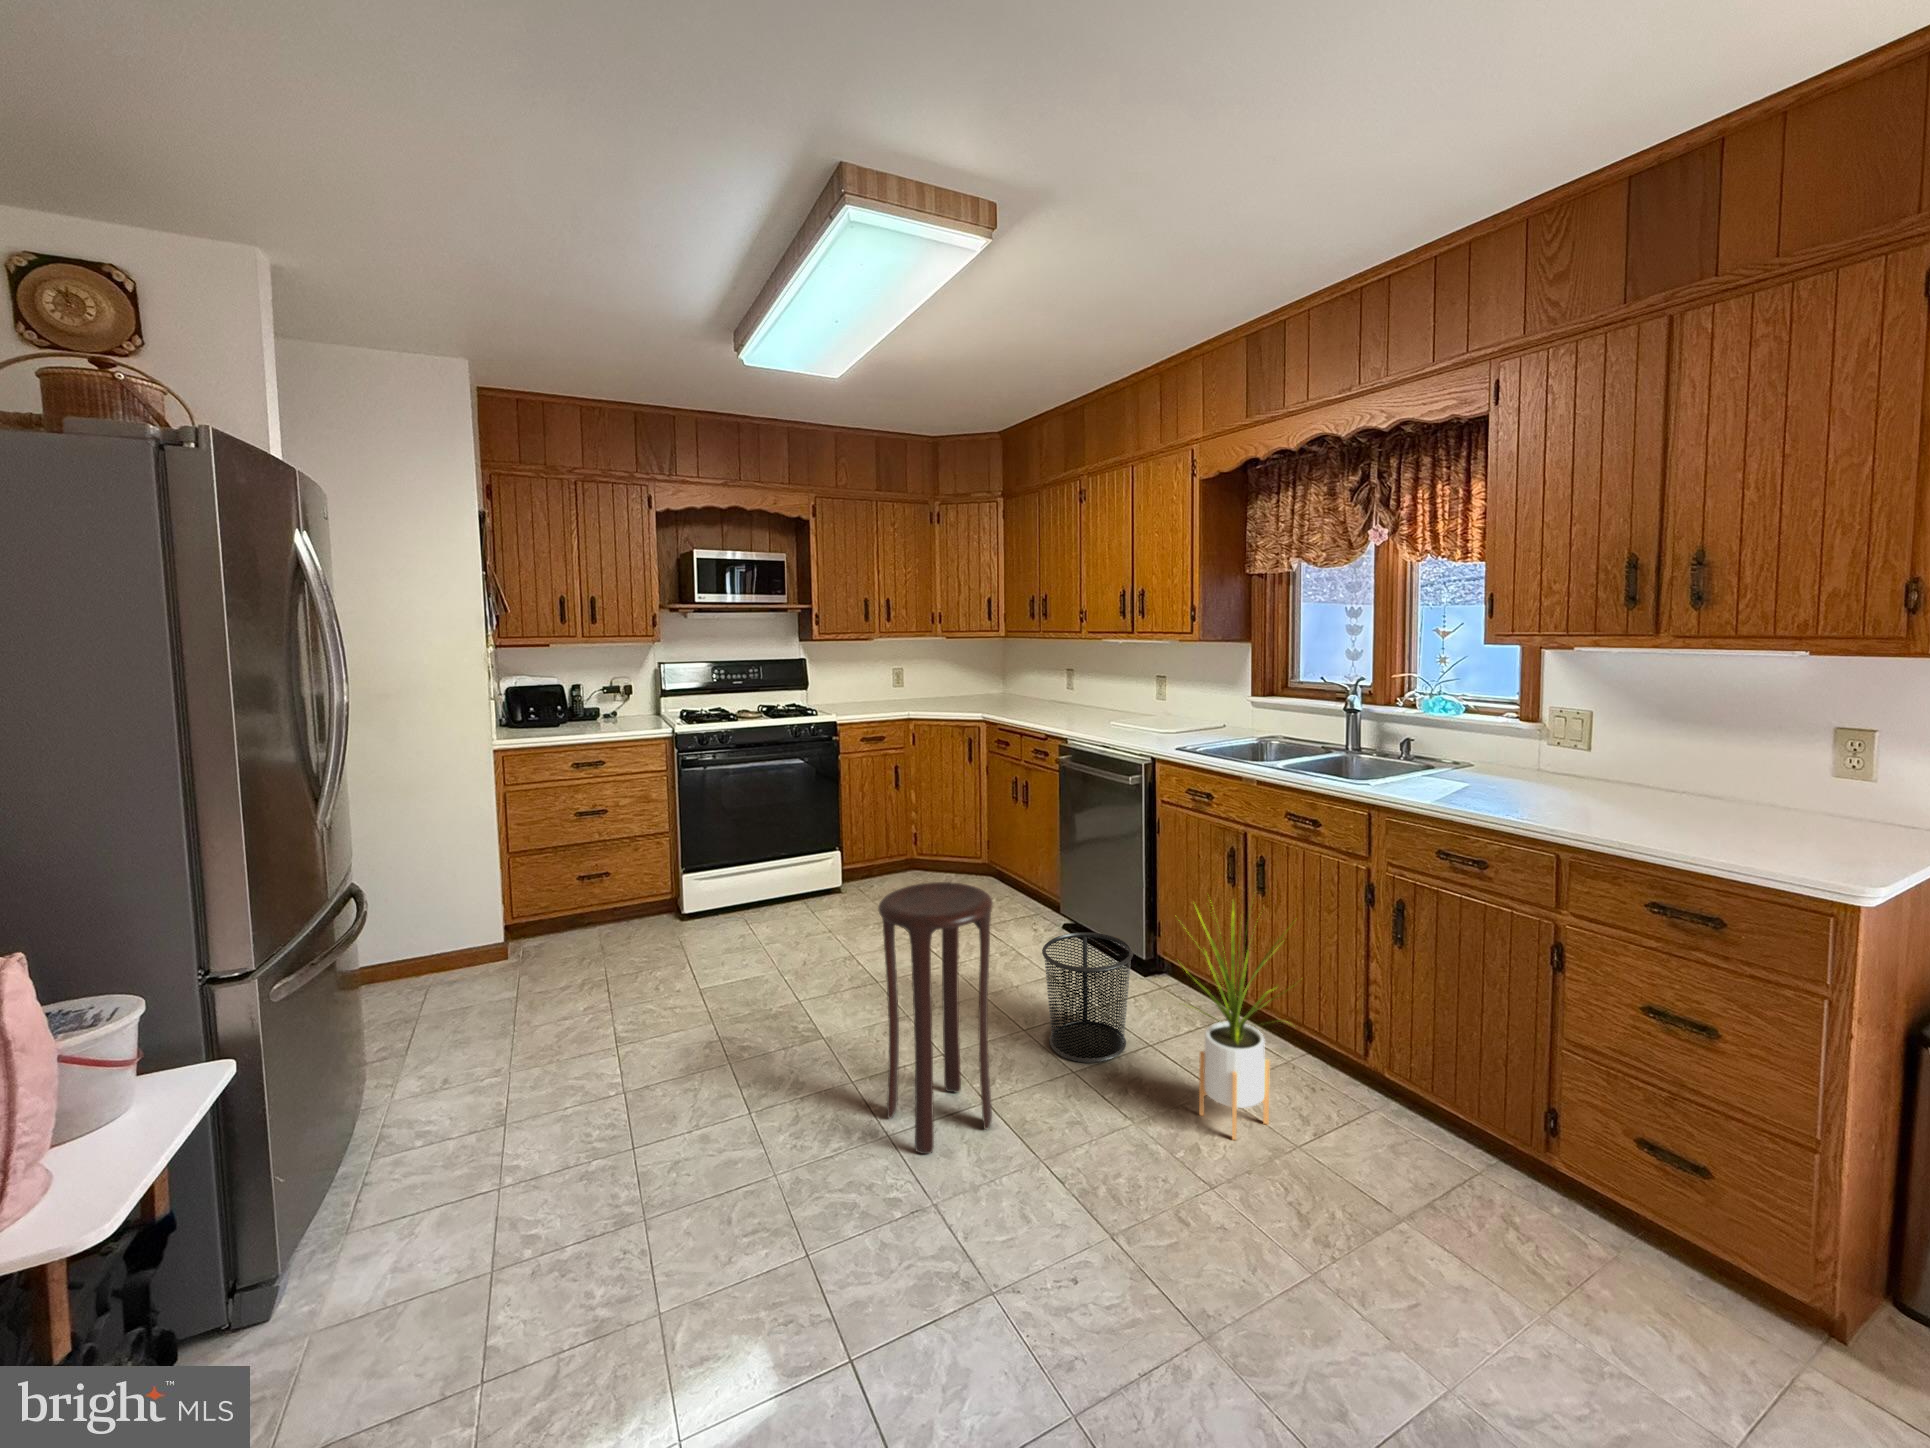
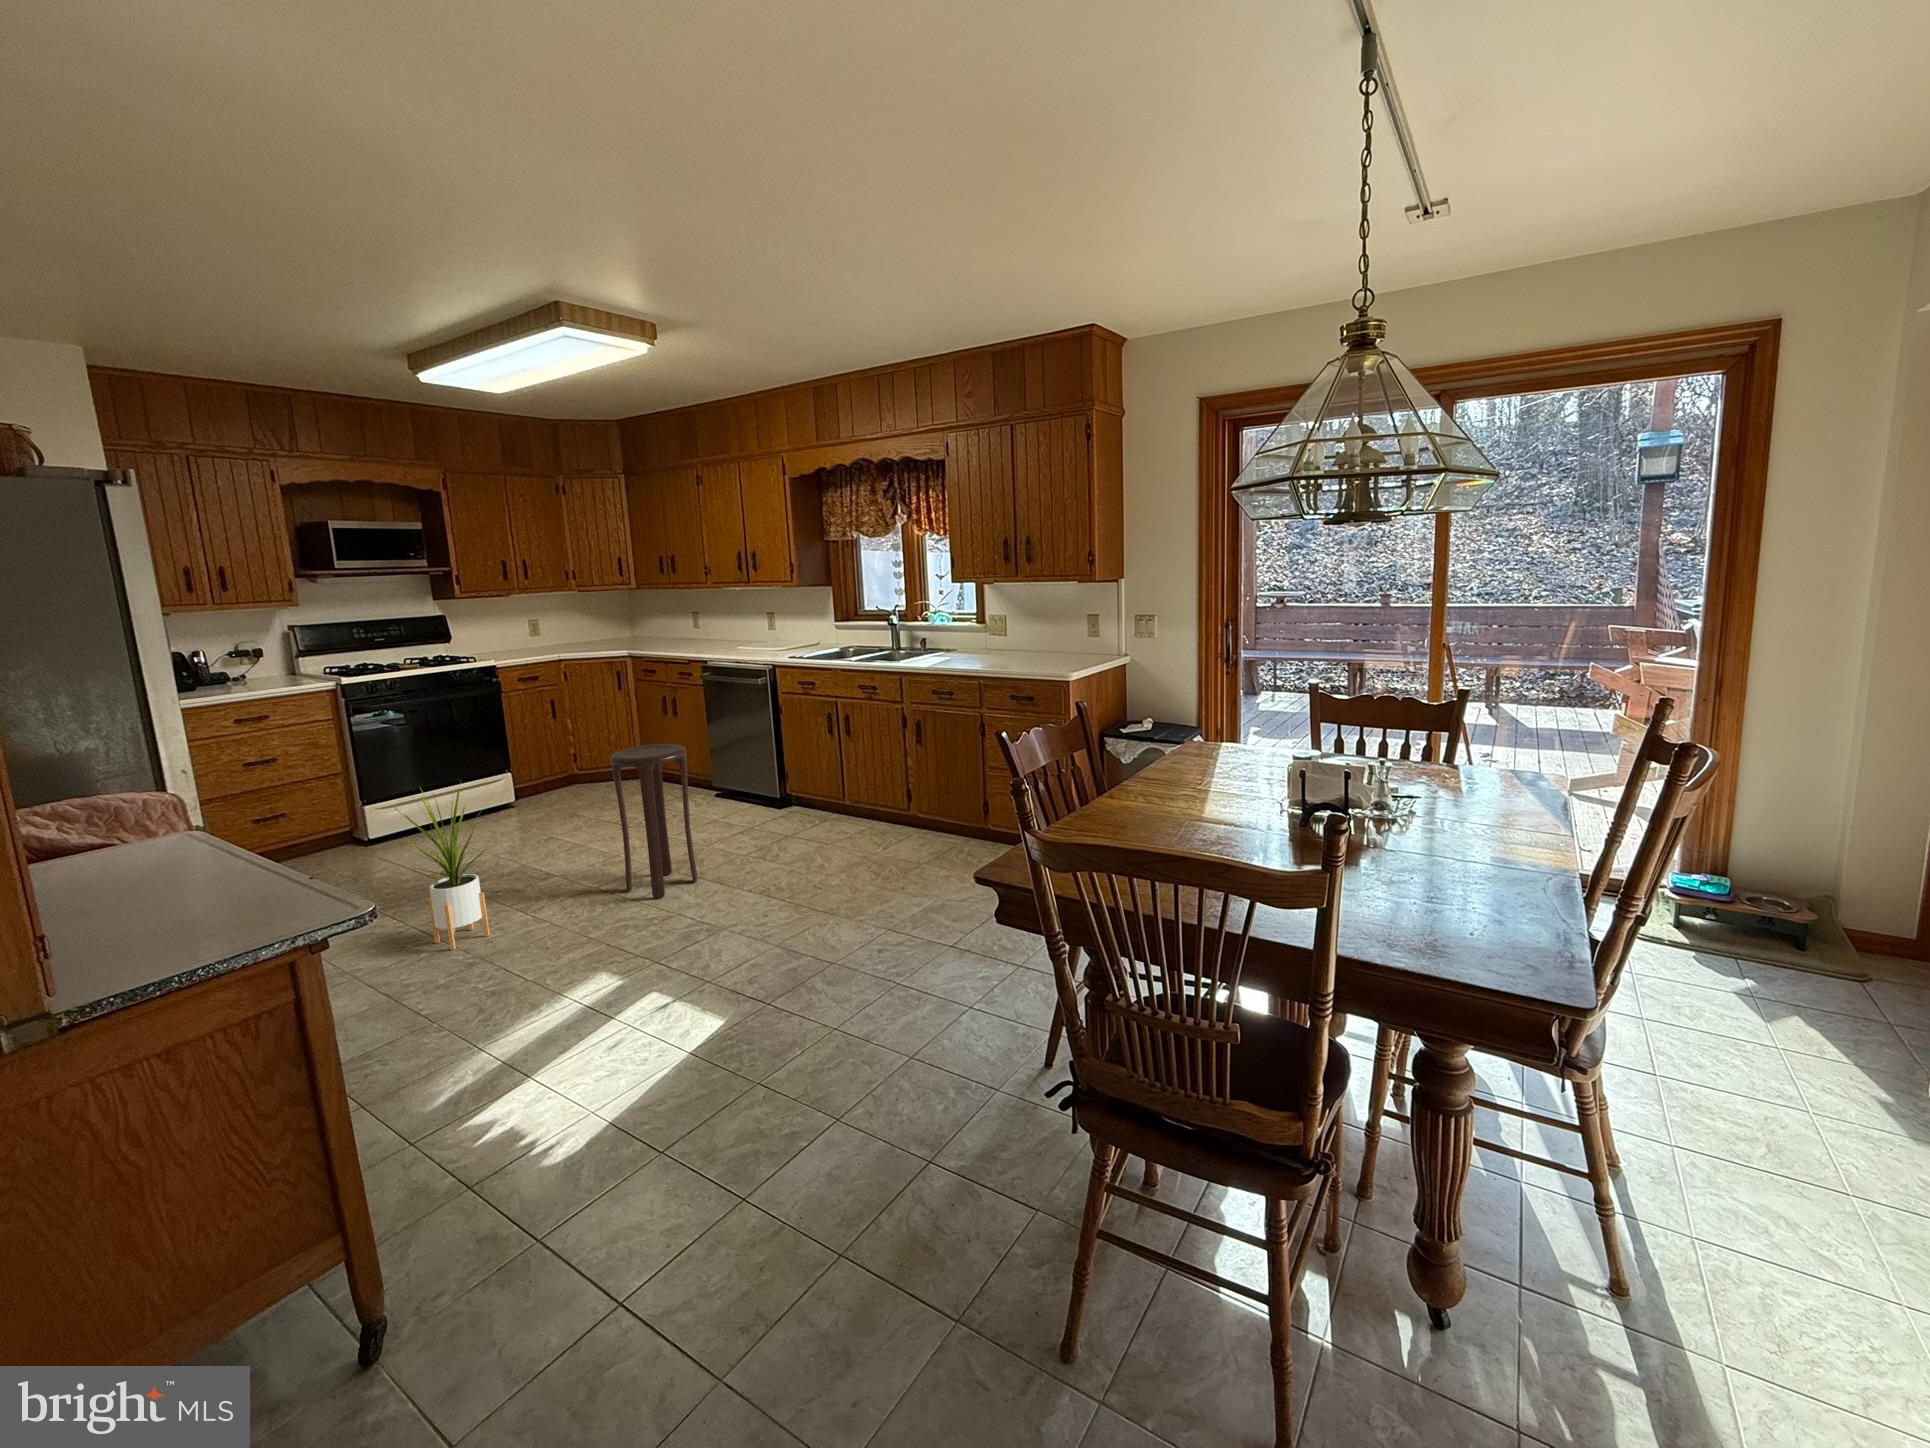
house plant: present [1186,902,1290,1140] -> present [394,788,497,950]
waste bin: present [1042,932,1133,1063] -> none [713,775,774,849]

